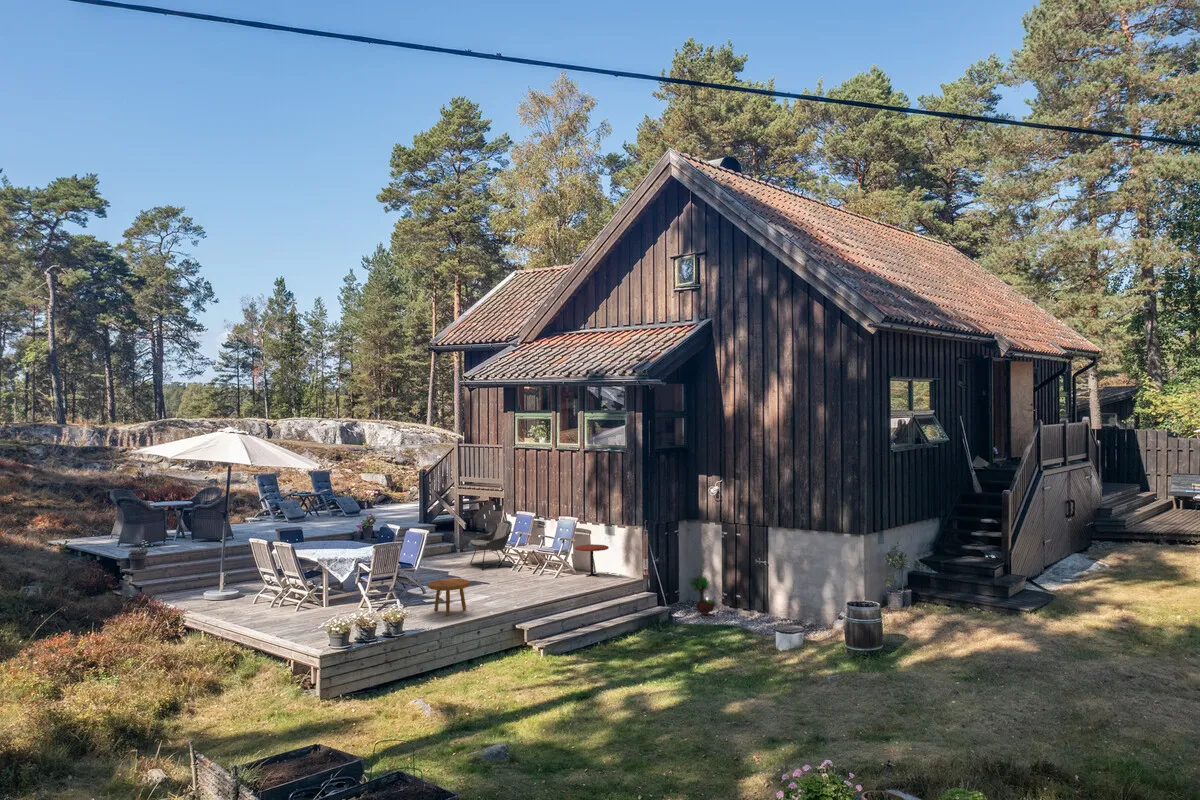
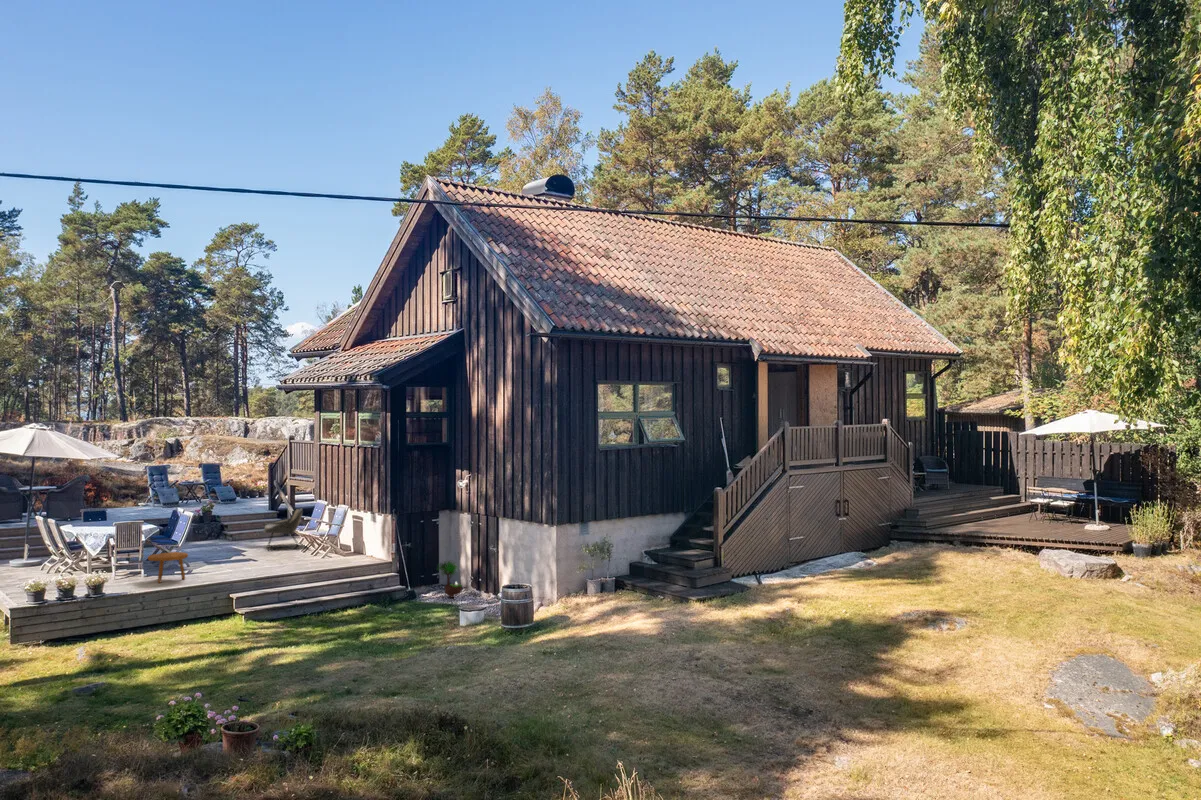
side table: present [575,544,609,577] -> none [338,531,370,559]

